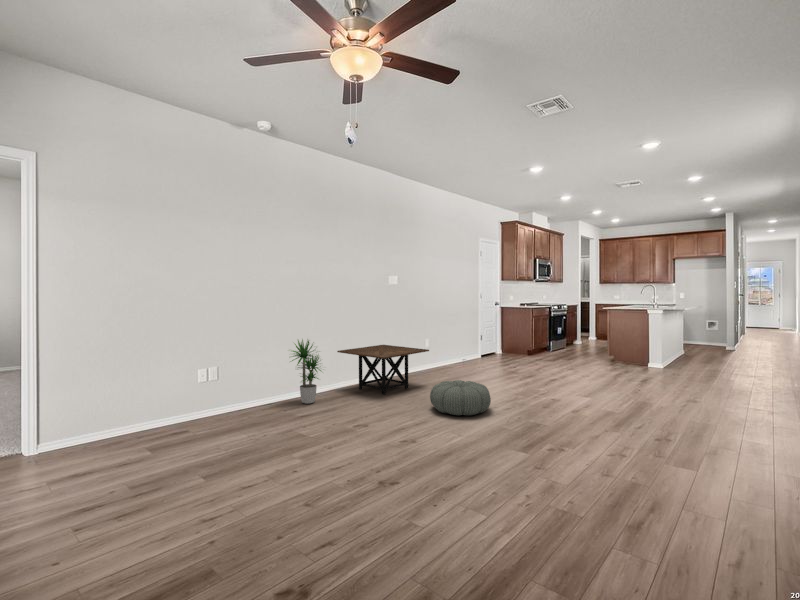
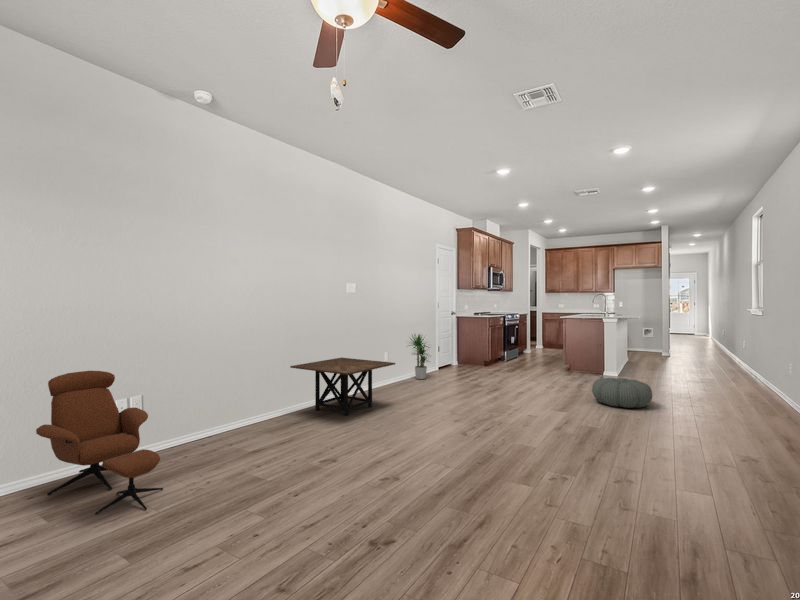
potted plant: present [292,340,321,404] -> present [409,334,429,379]
lounge chair: none [147,349,234,453] -> present [36,371,163,514]
pouf: present [430,380,491,416] -> present [592,378,652,408]

